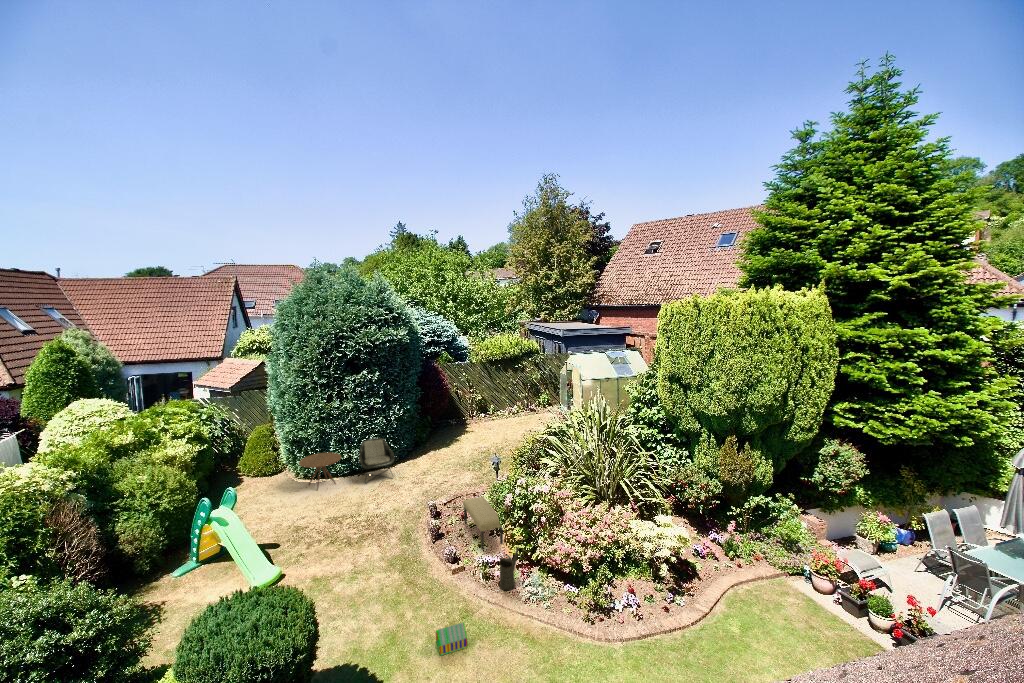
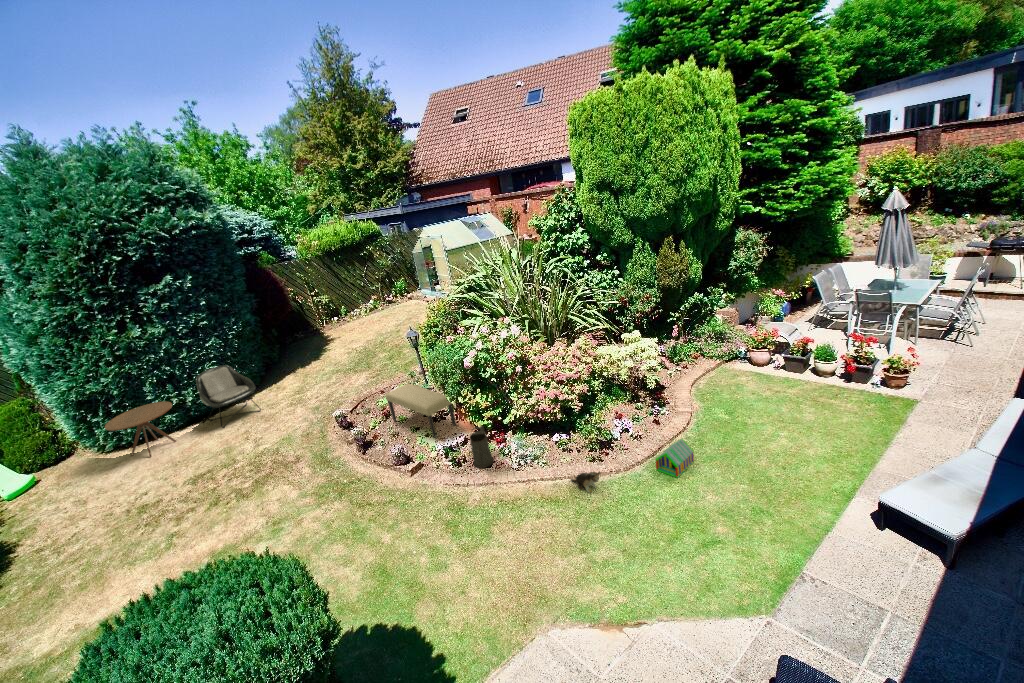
toy house: present [436,622,467,656] -> present [656,439,694,478]
plush toy: none [559,630,577,651] -> present [571,471,601,493]

